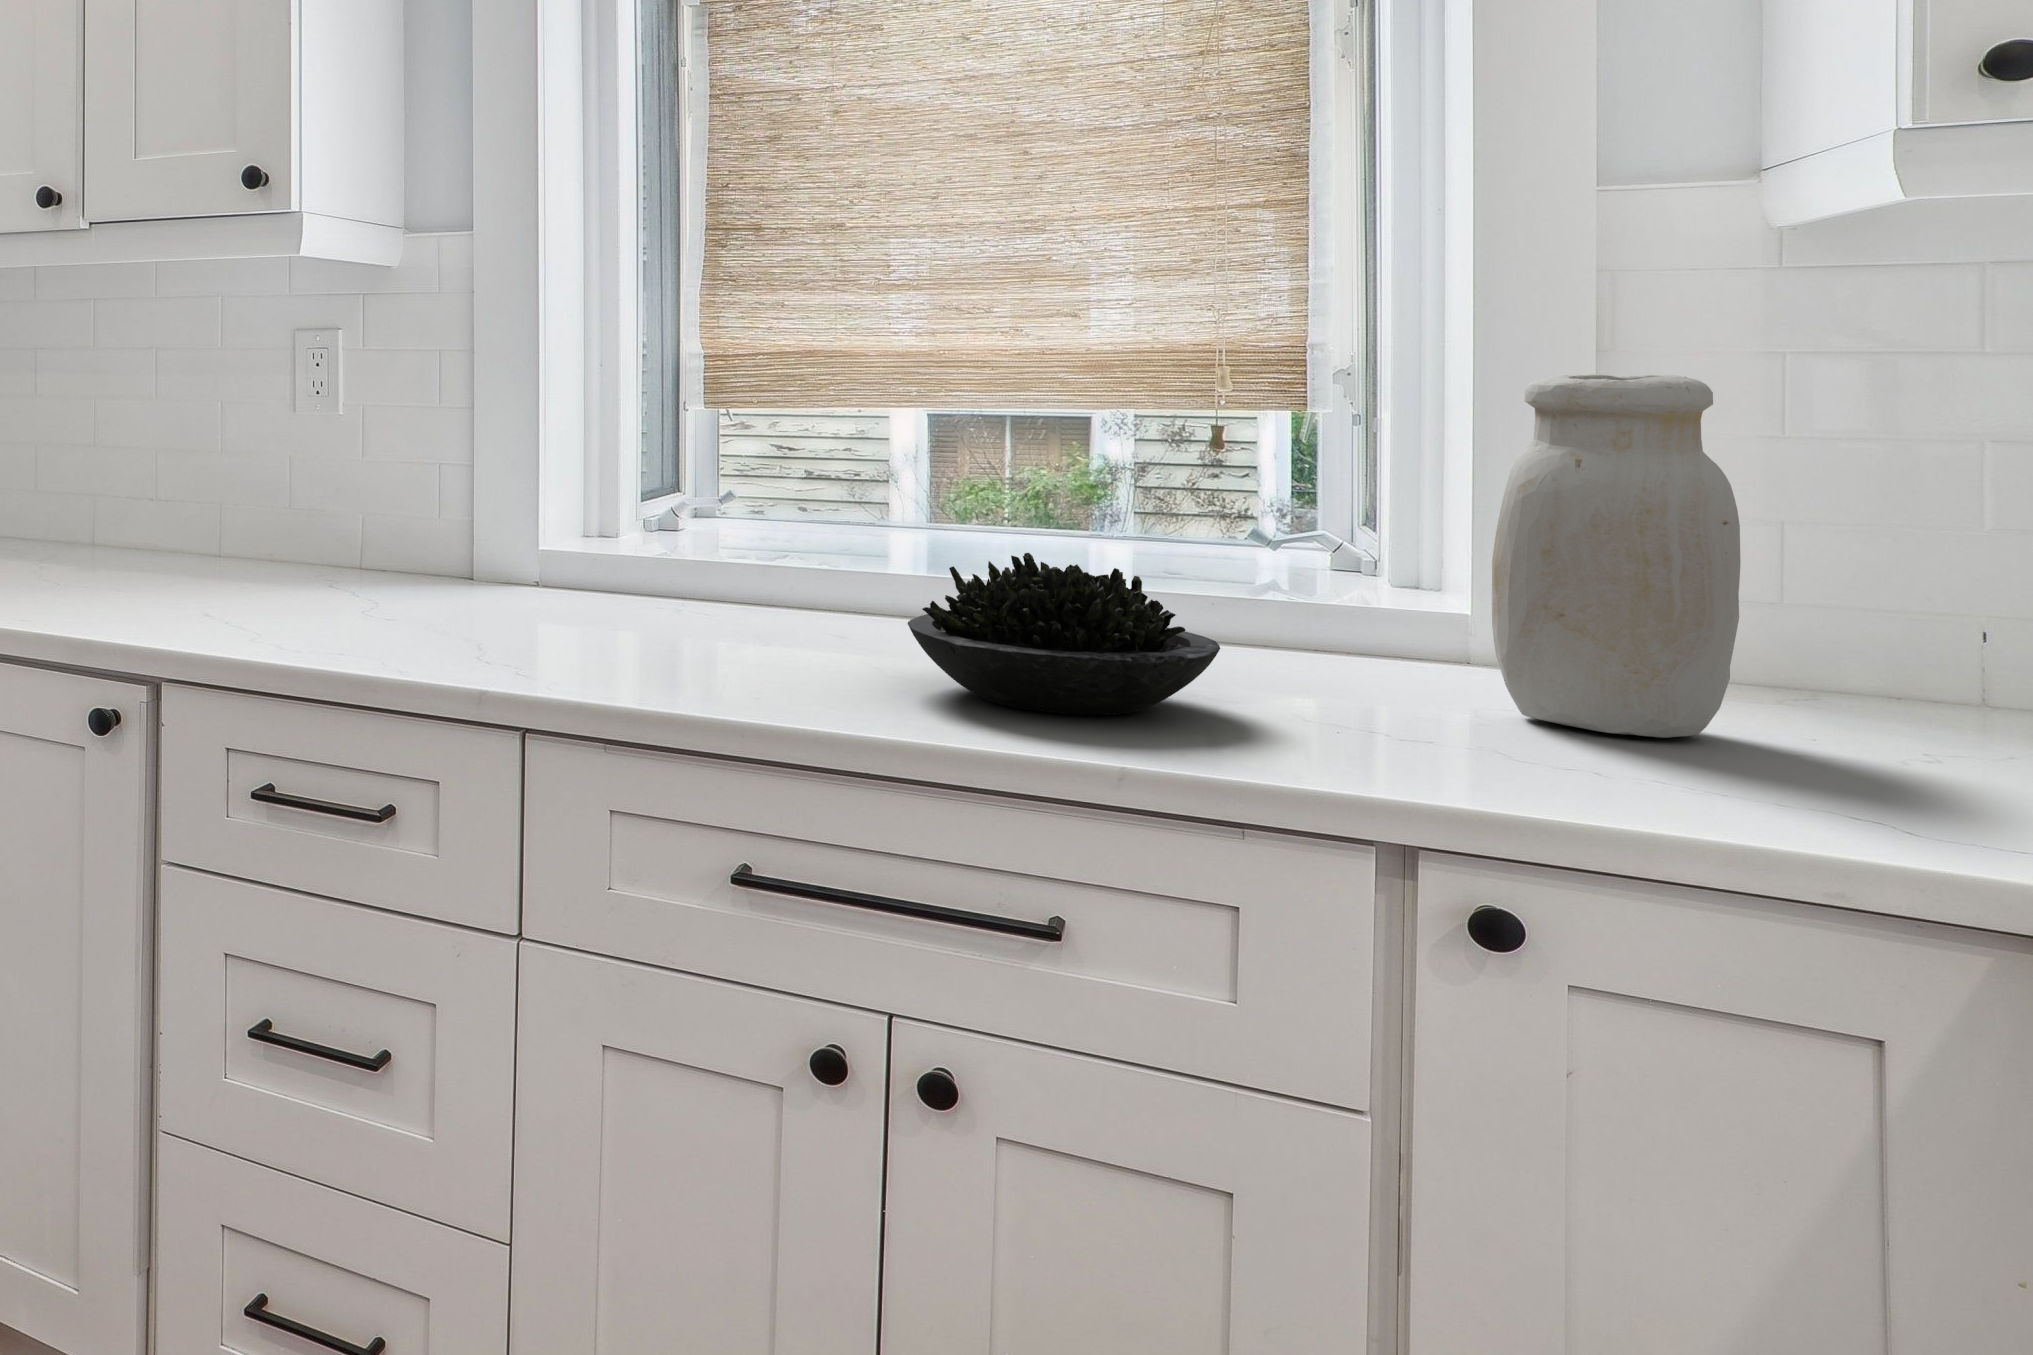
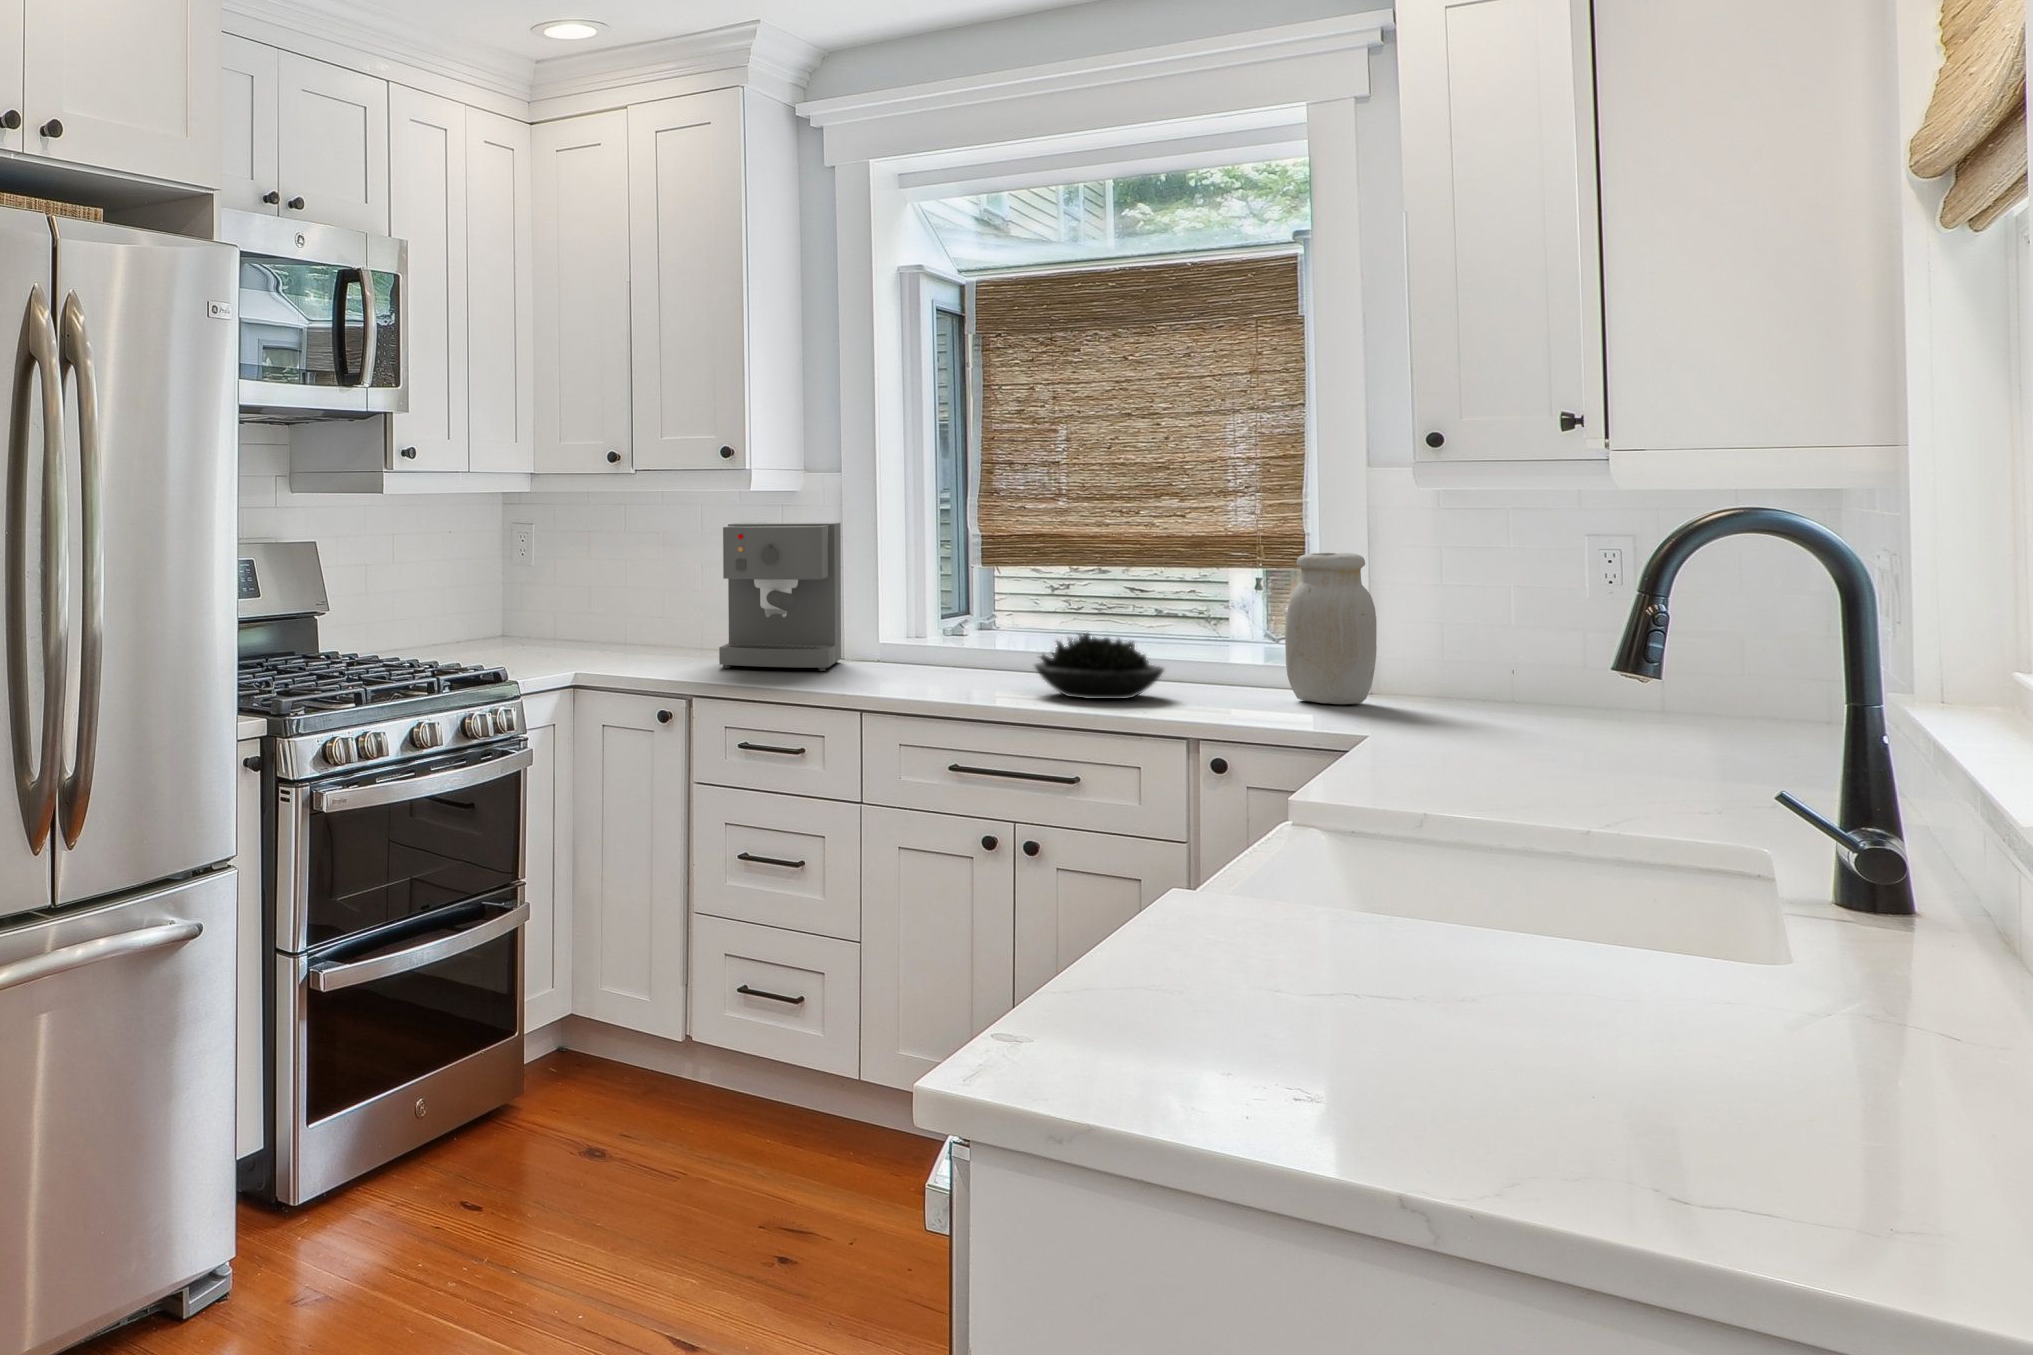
coffee maker: none [236,321,470,614] -> present [719,523,841,671]

